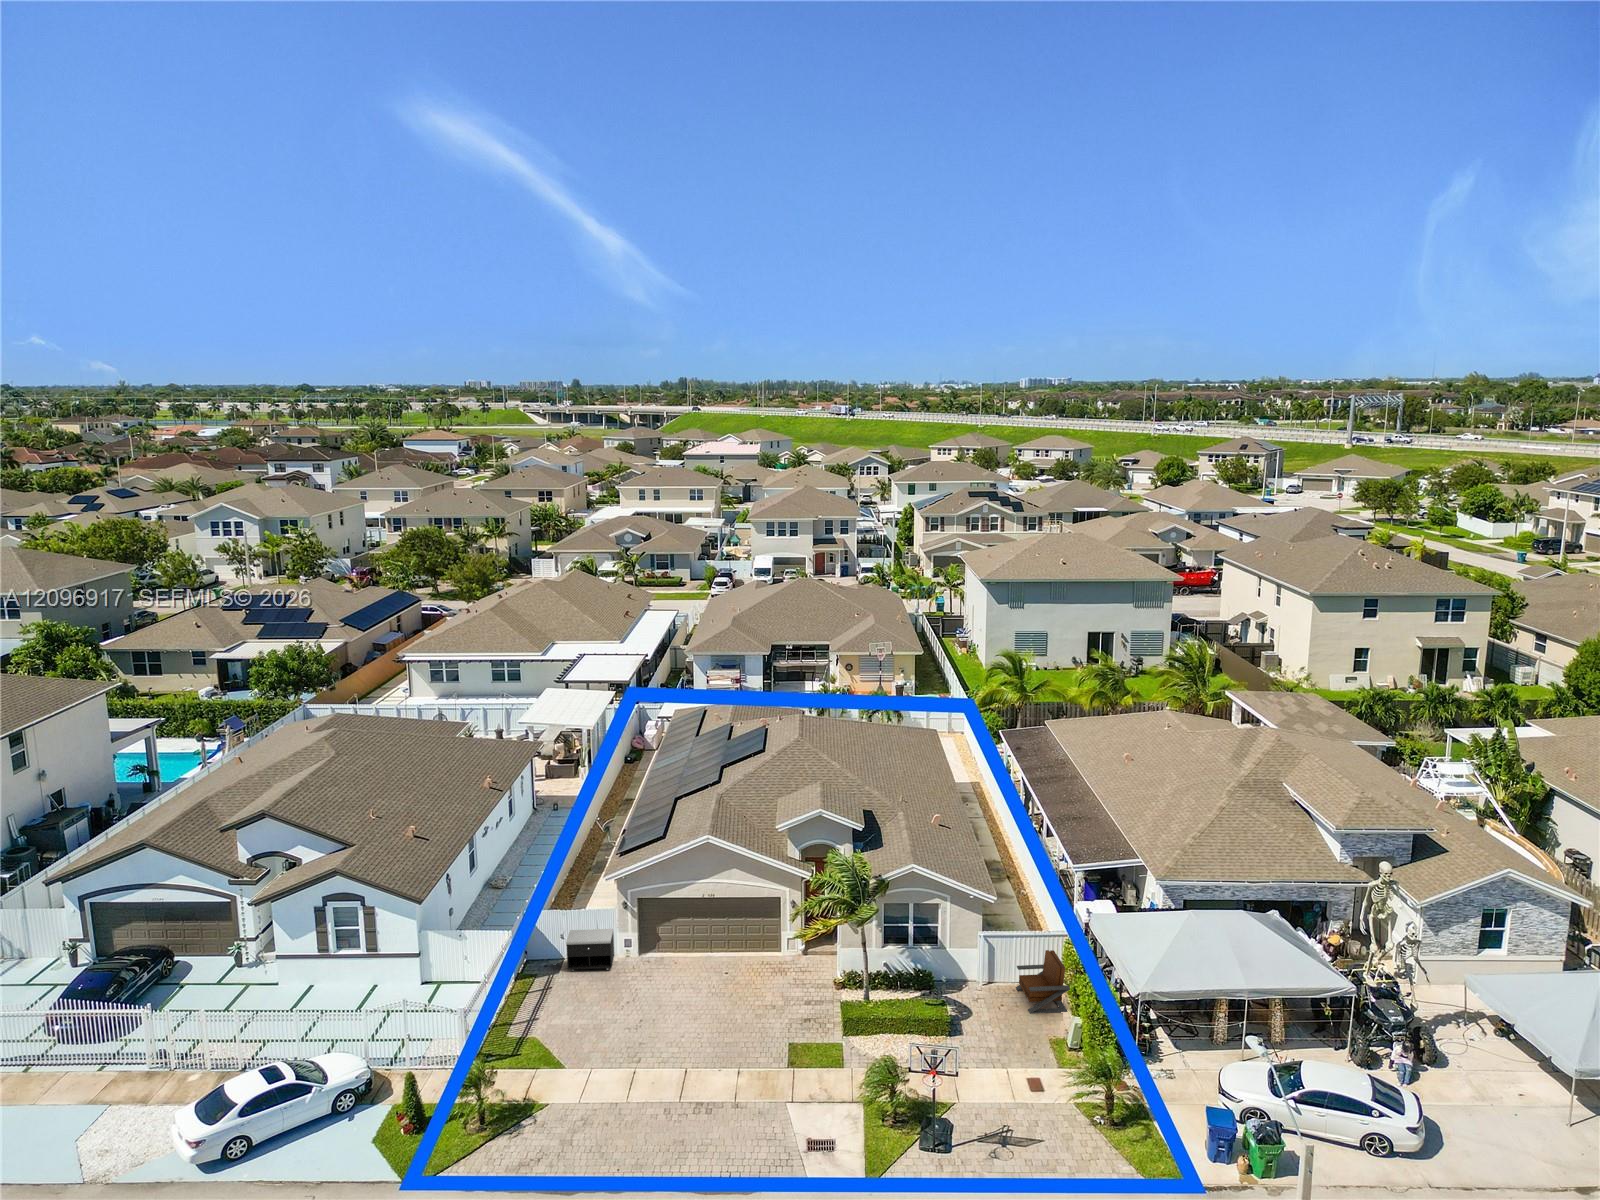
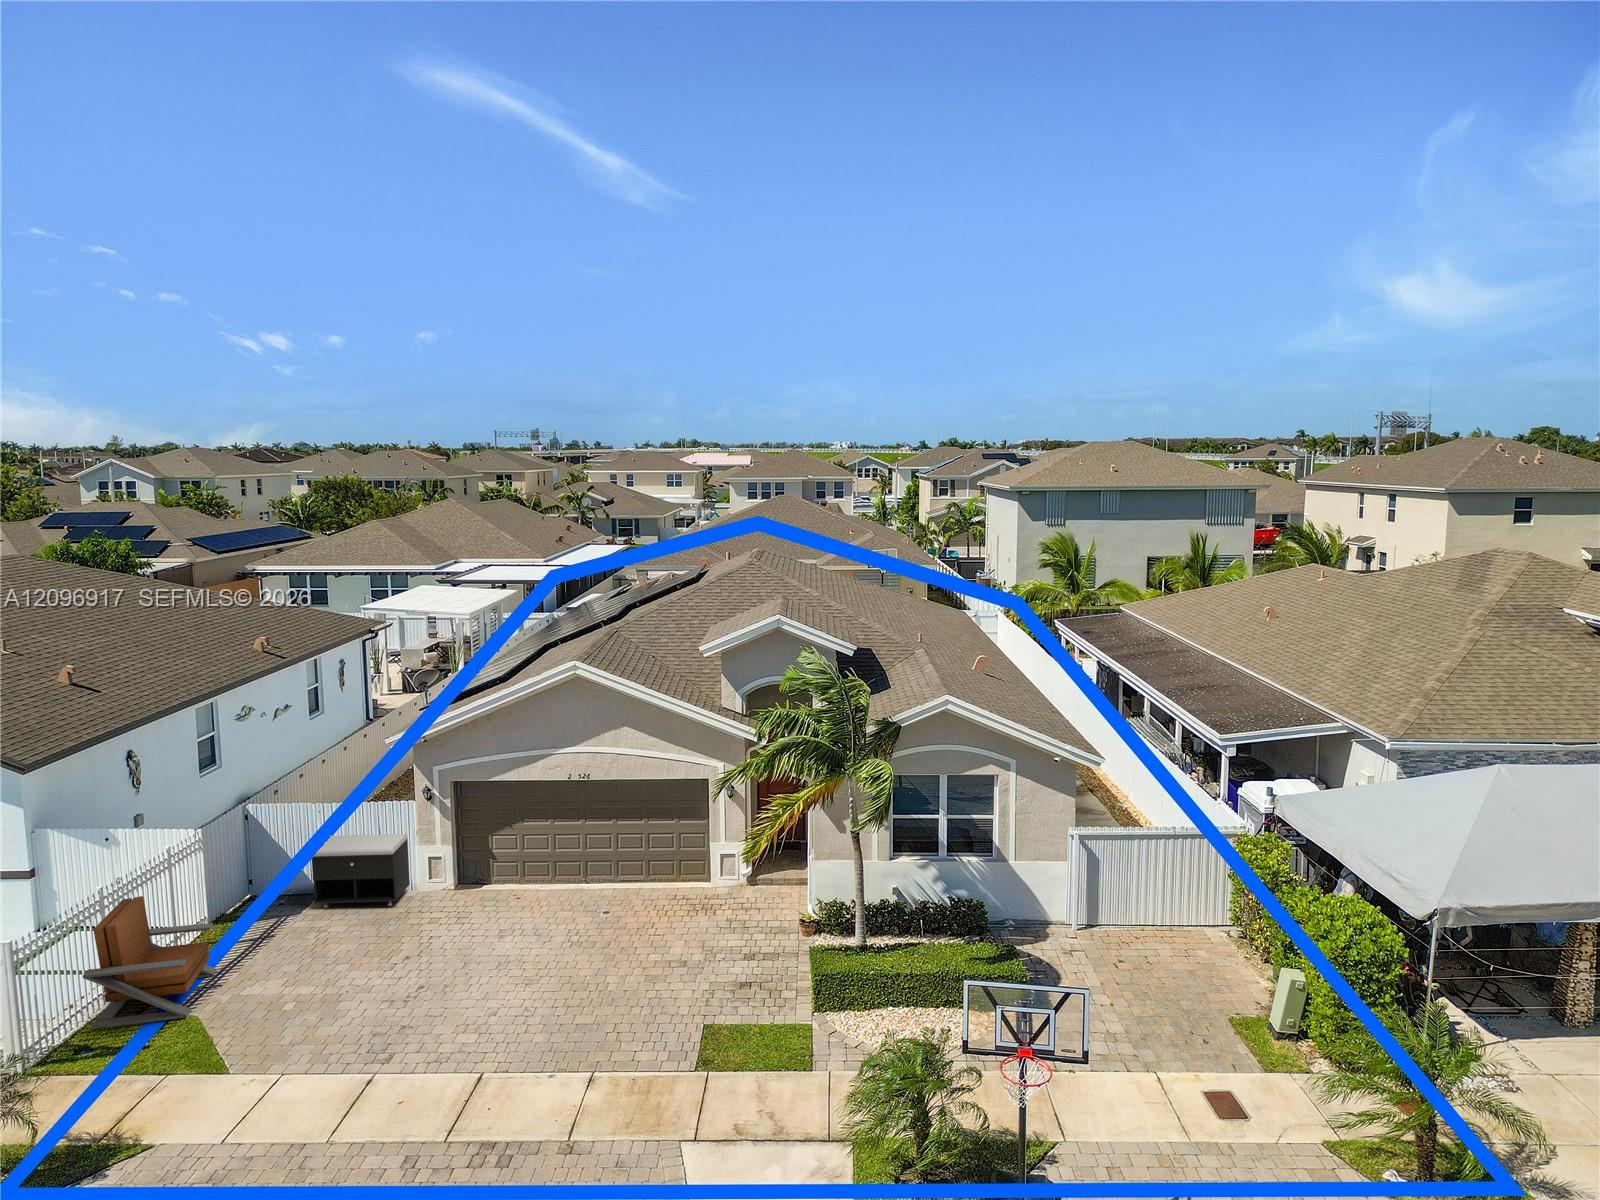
lounge chair: present [1016,950,1070,1014] -> present [83,896,217,1029]

